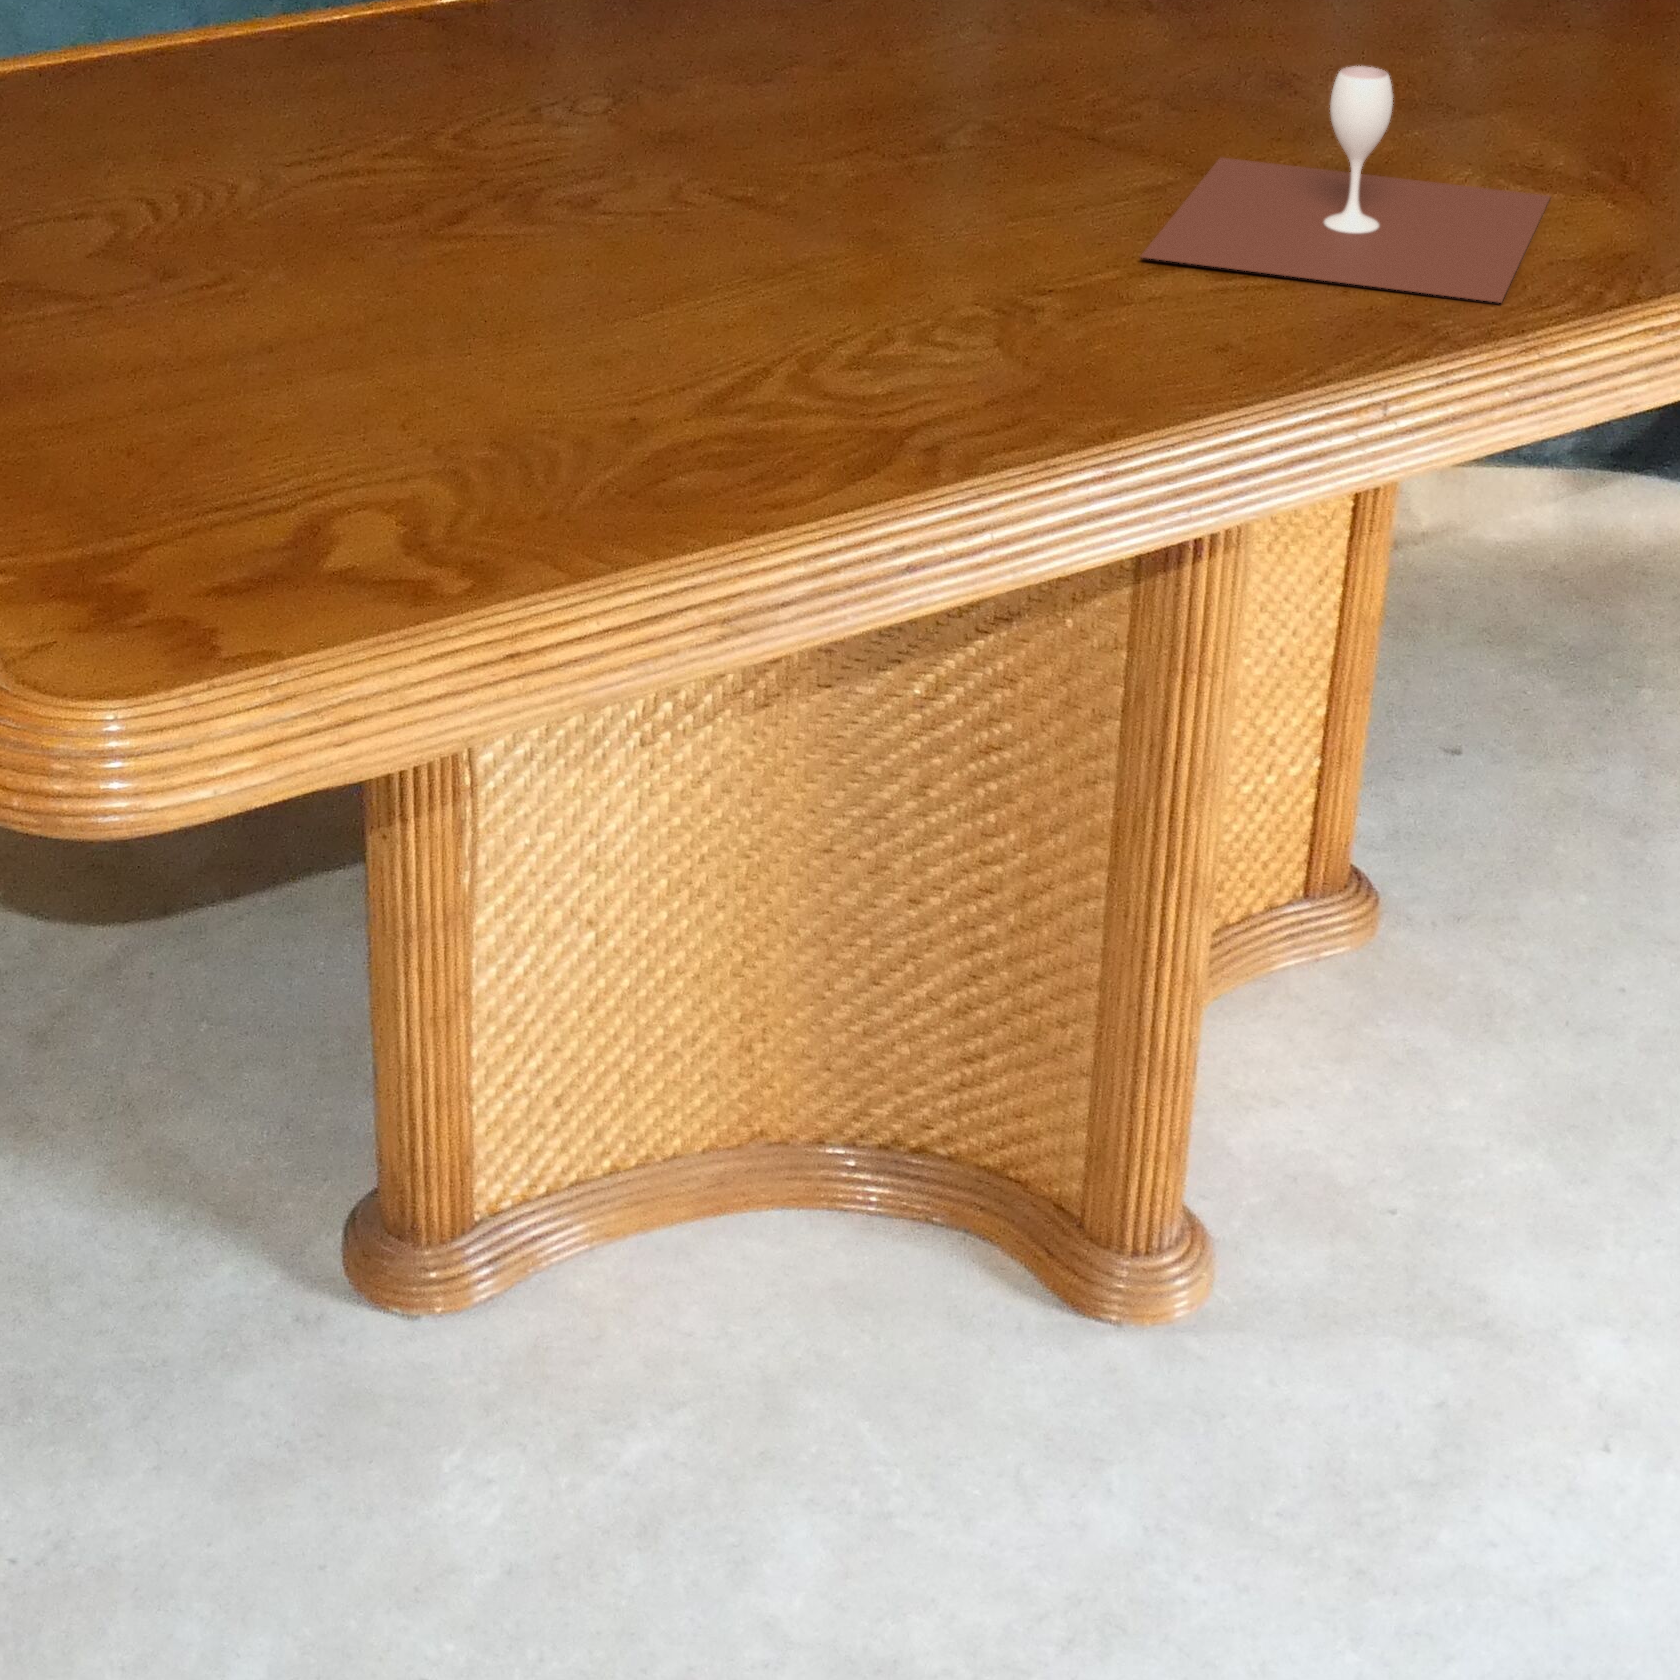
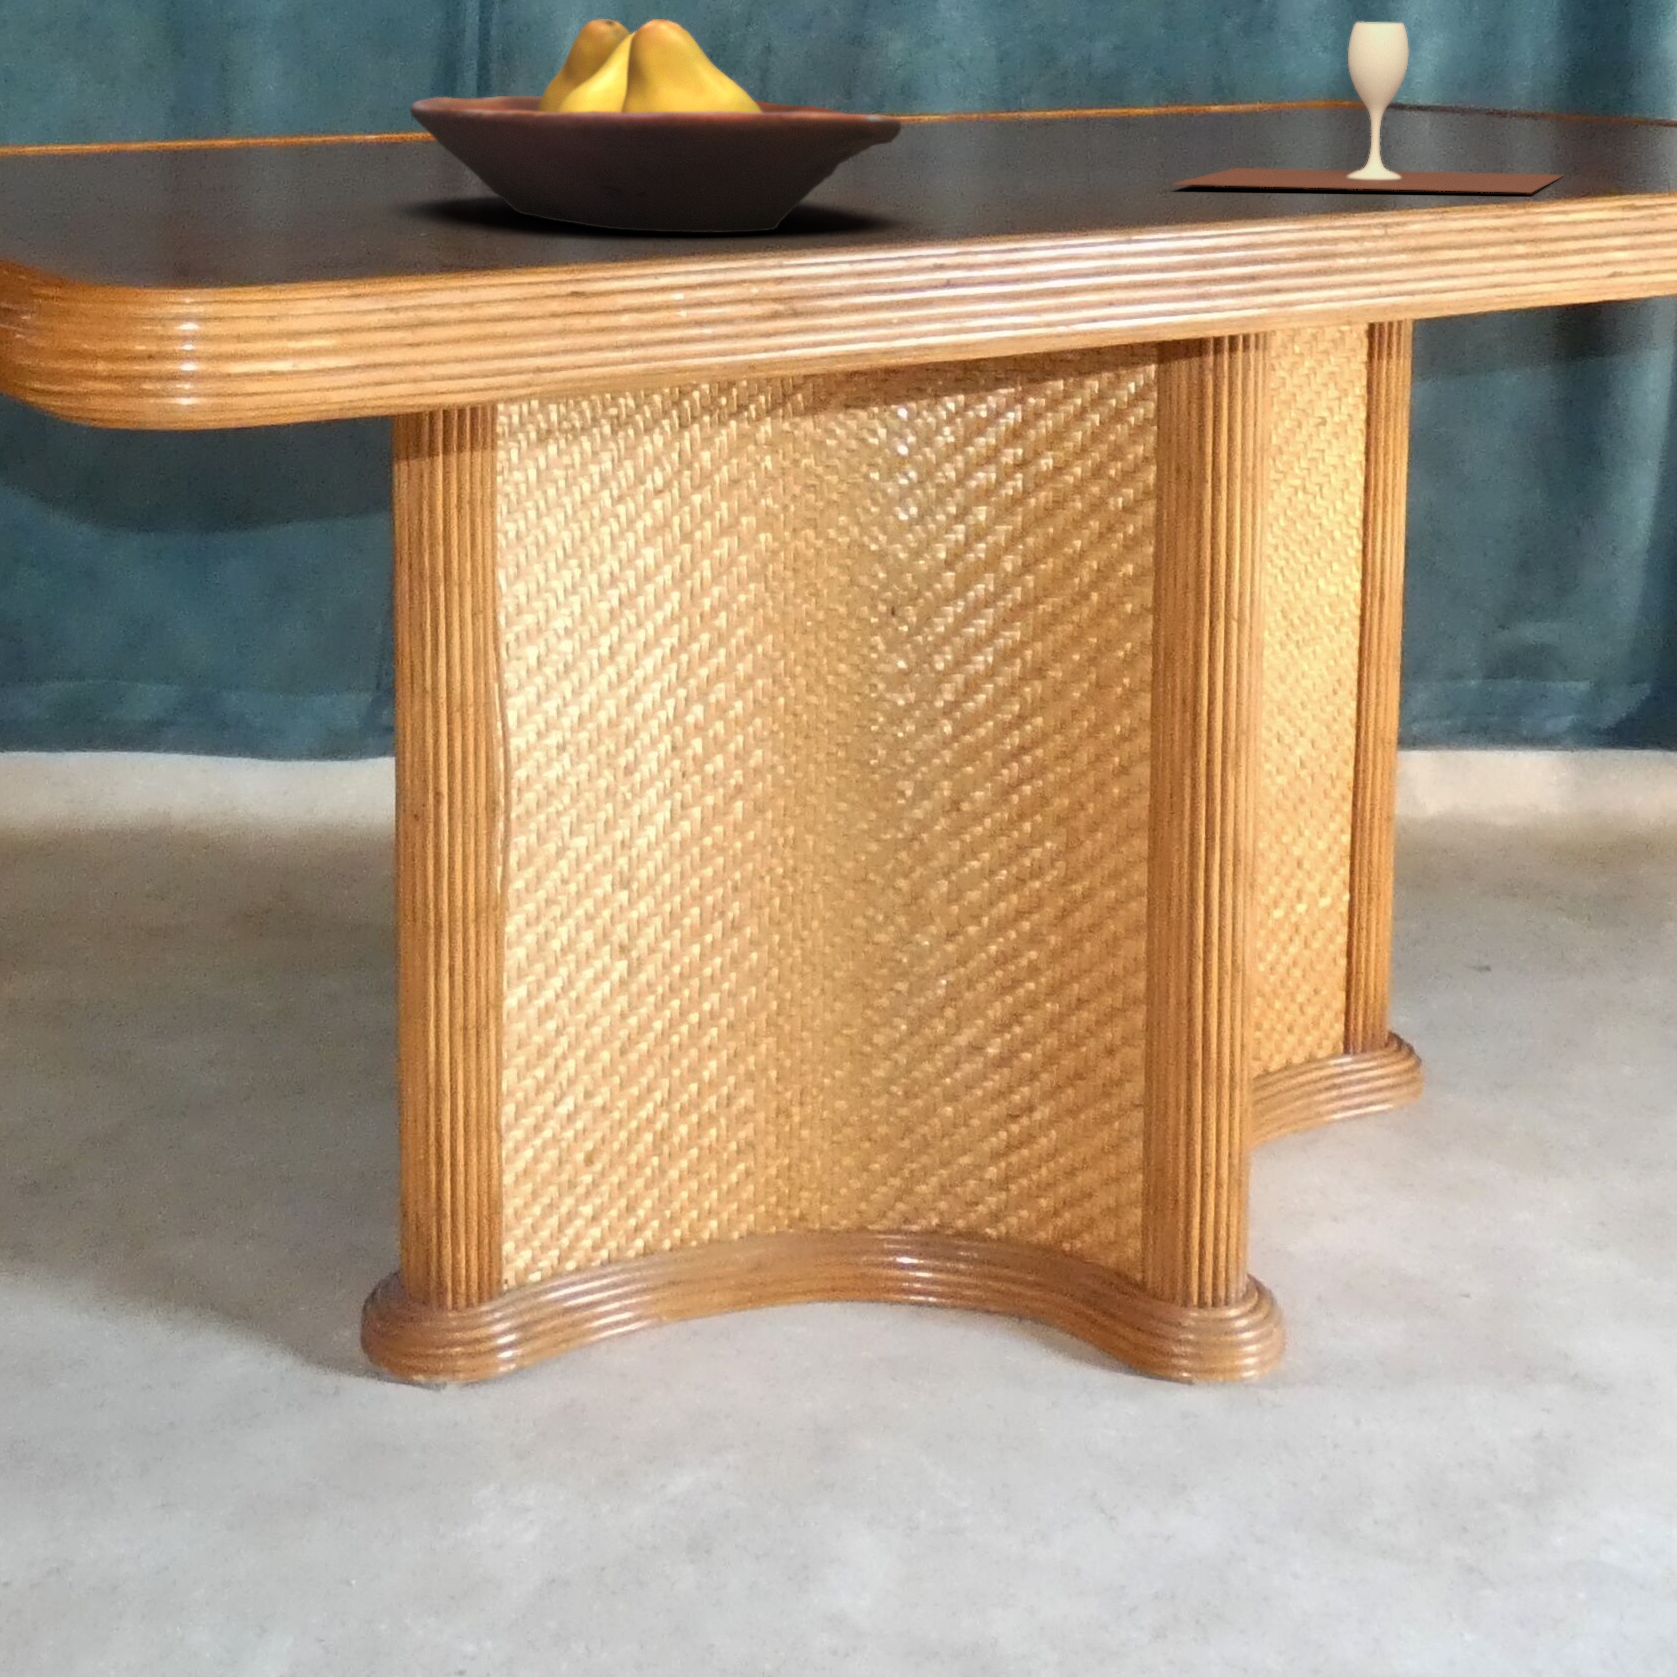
fruit bowl: none [355,172,844,484] -> present [410,19,901,232]

